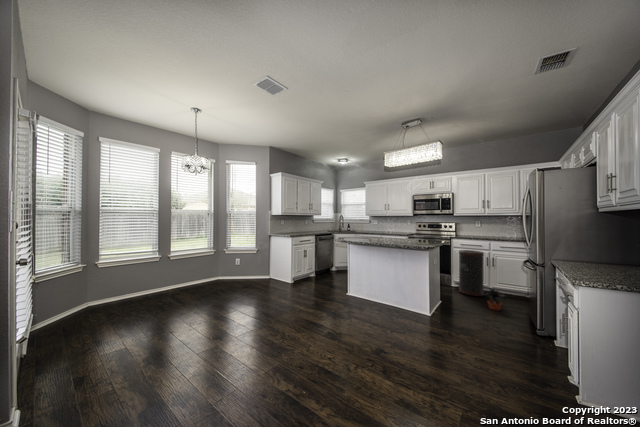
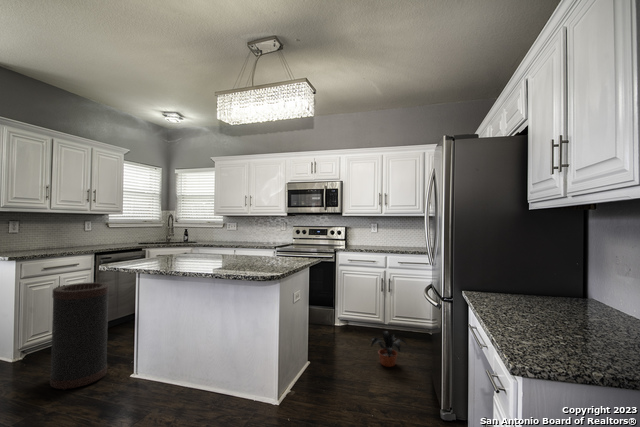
trash can: present [459,250,484,296] -> present [50,282,109,390]

